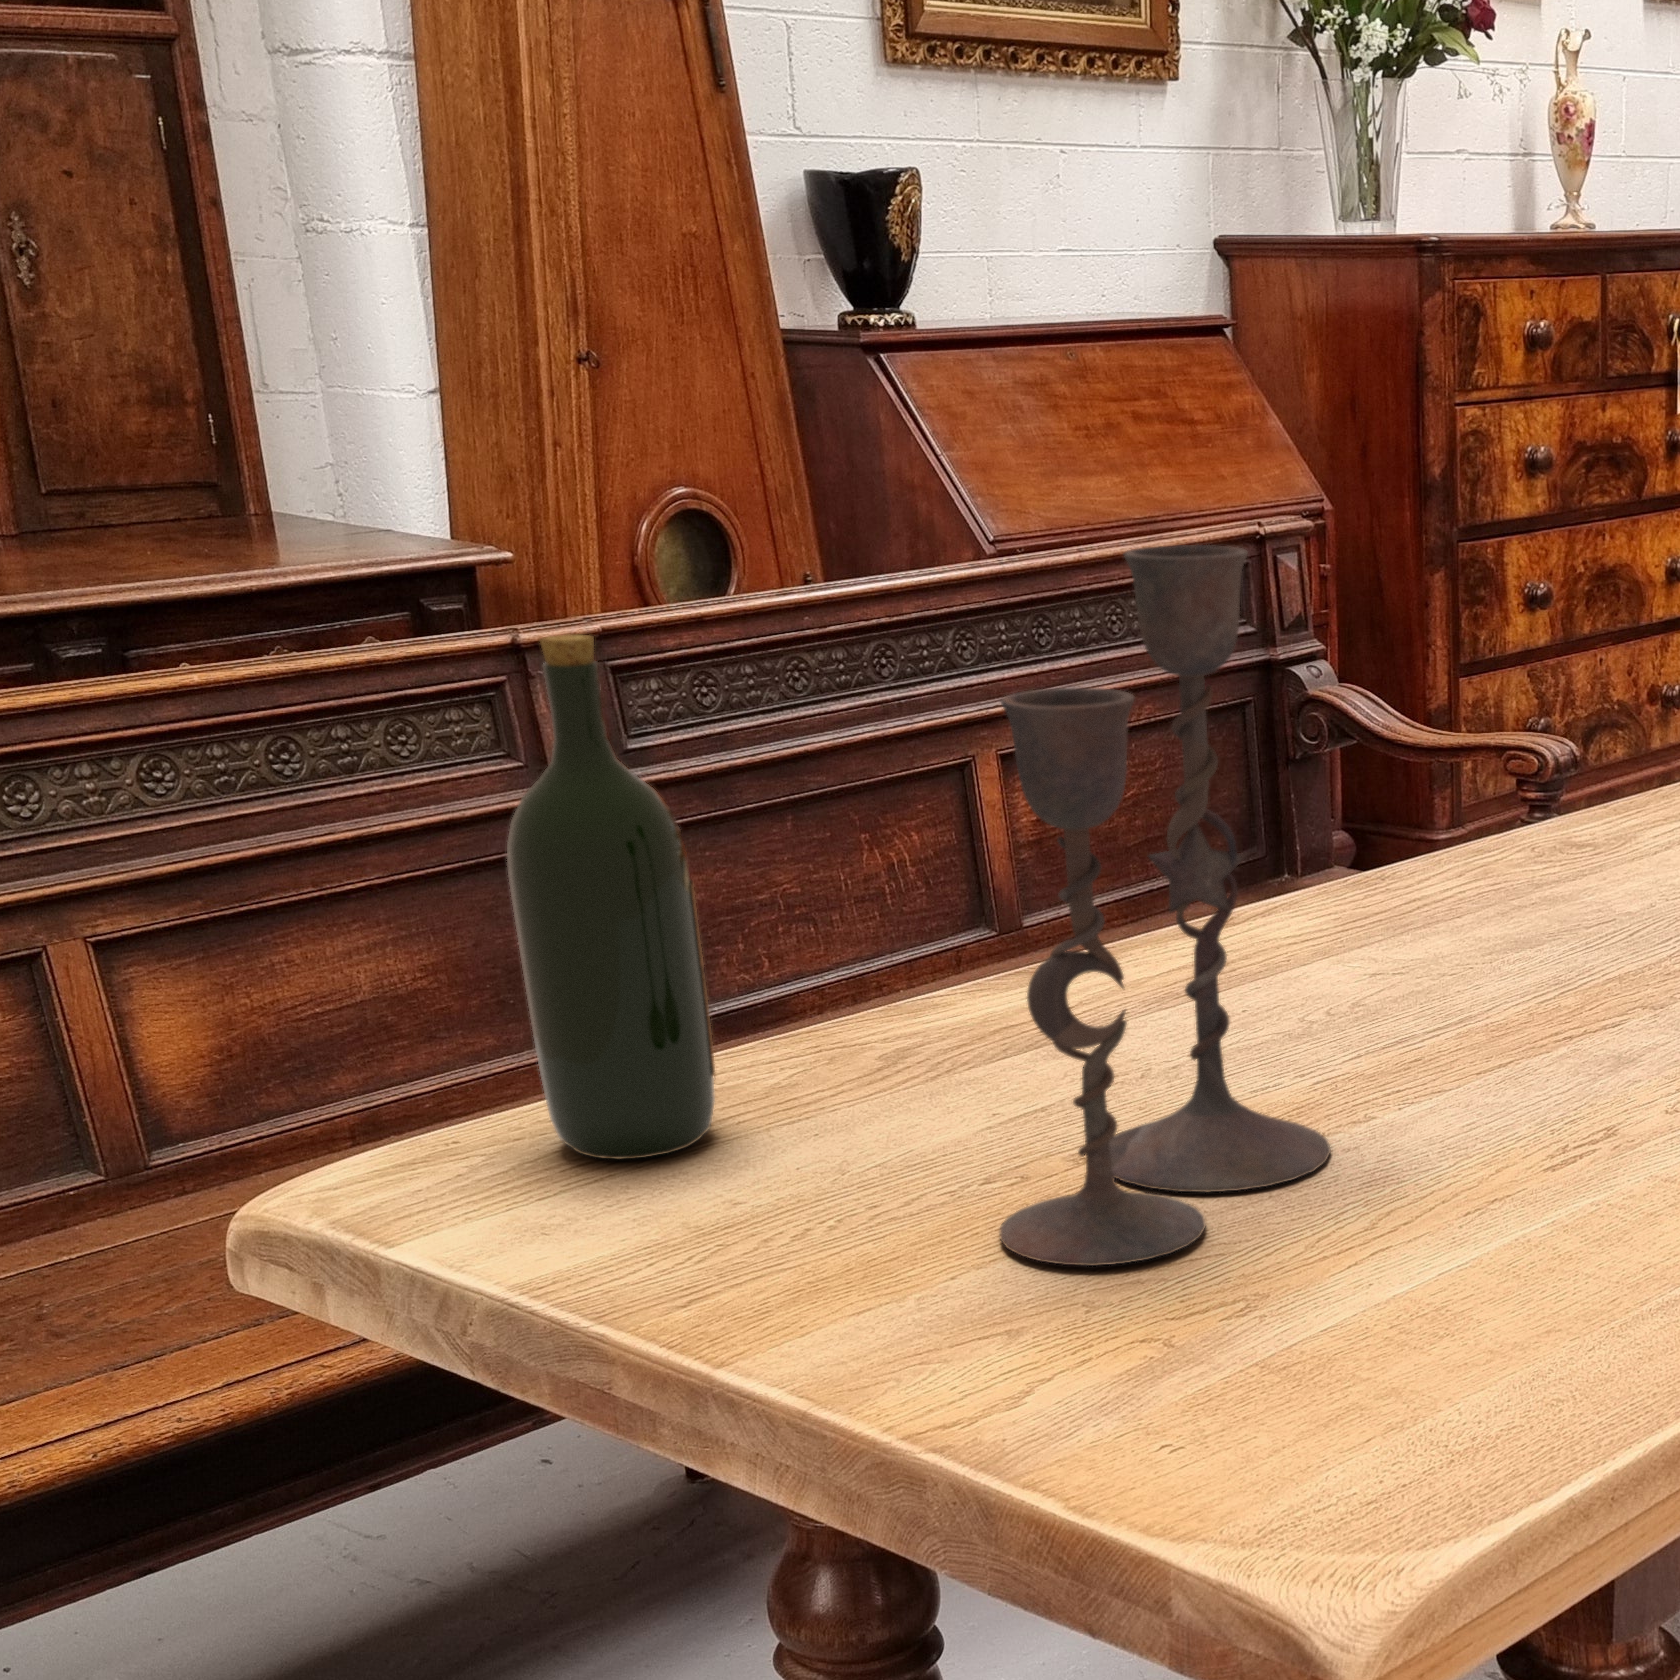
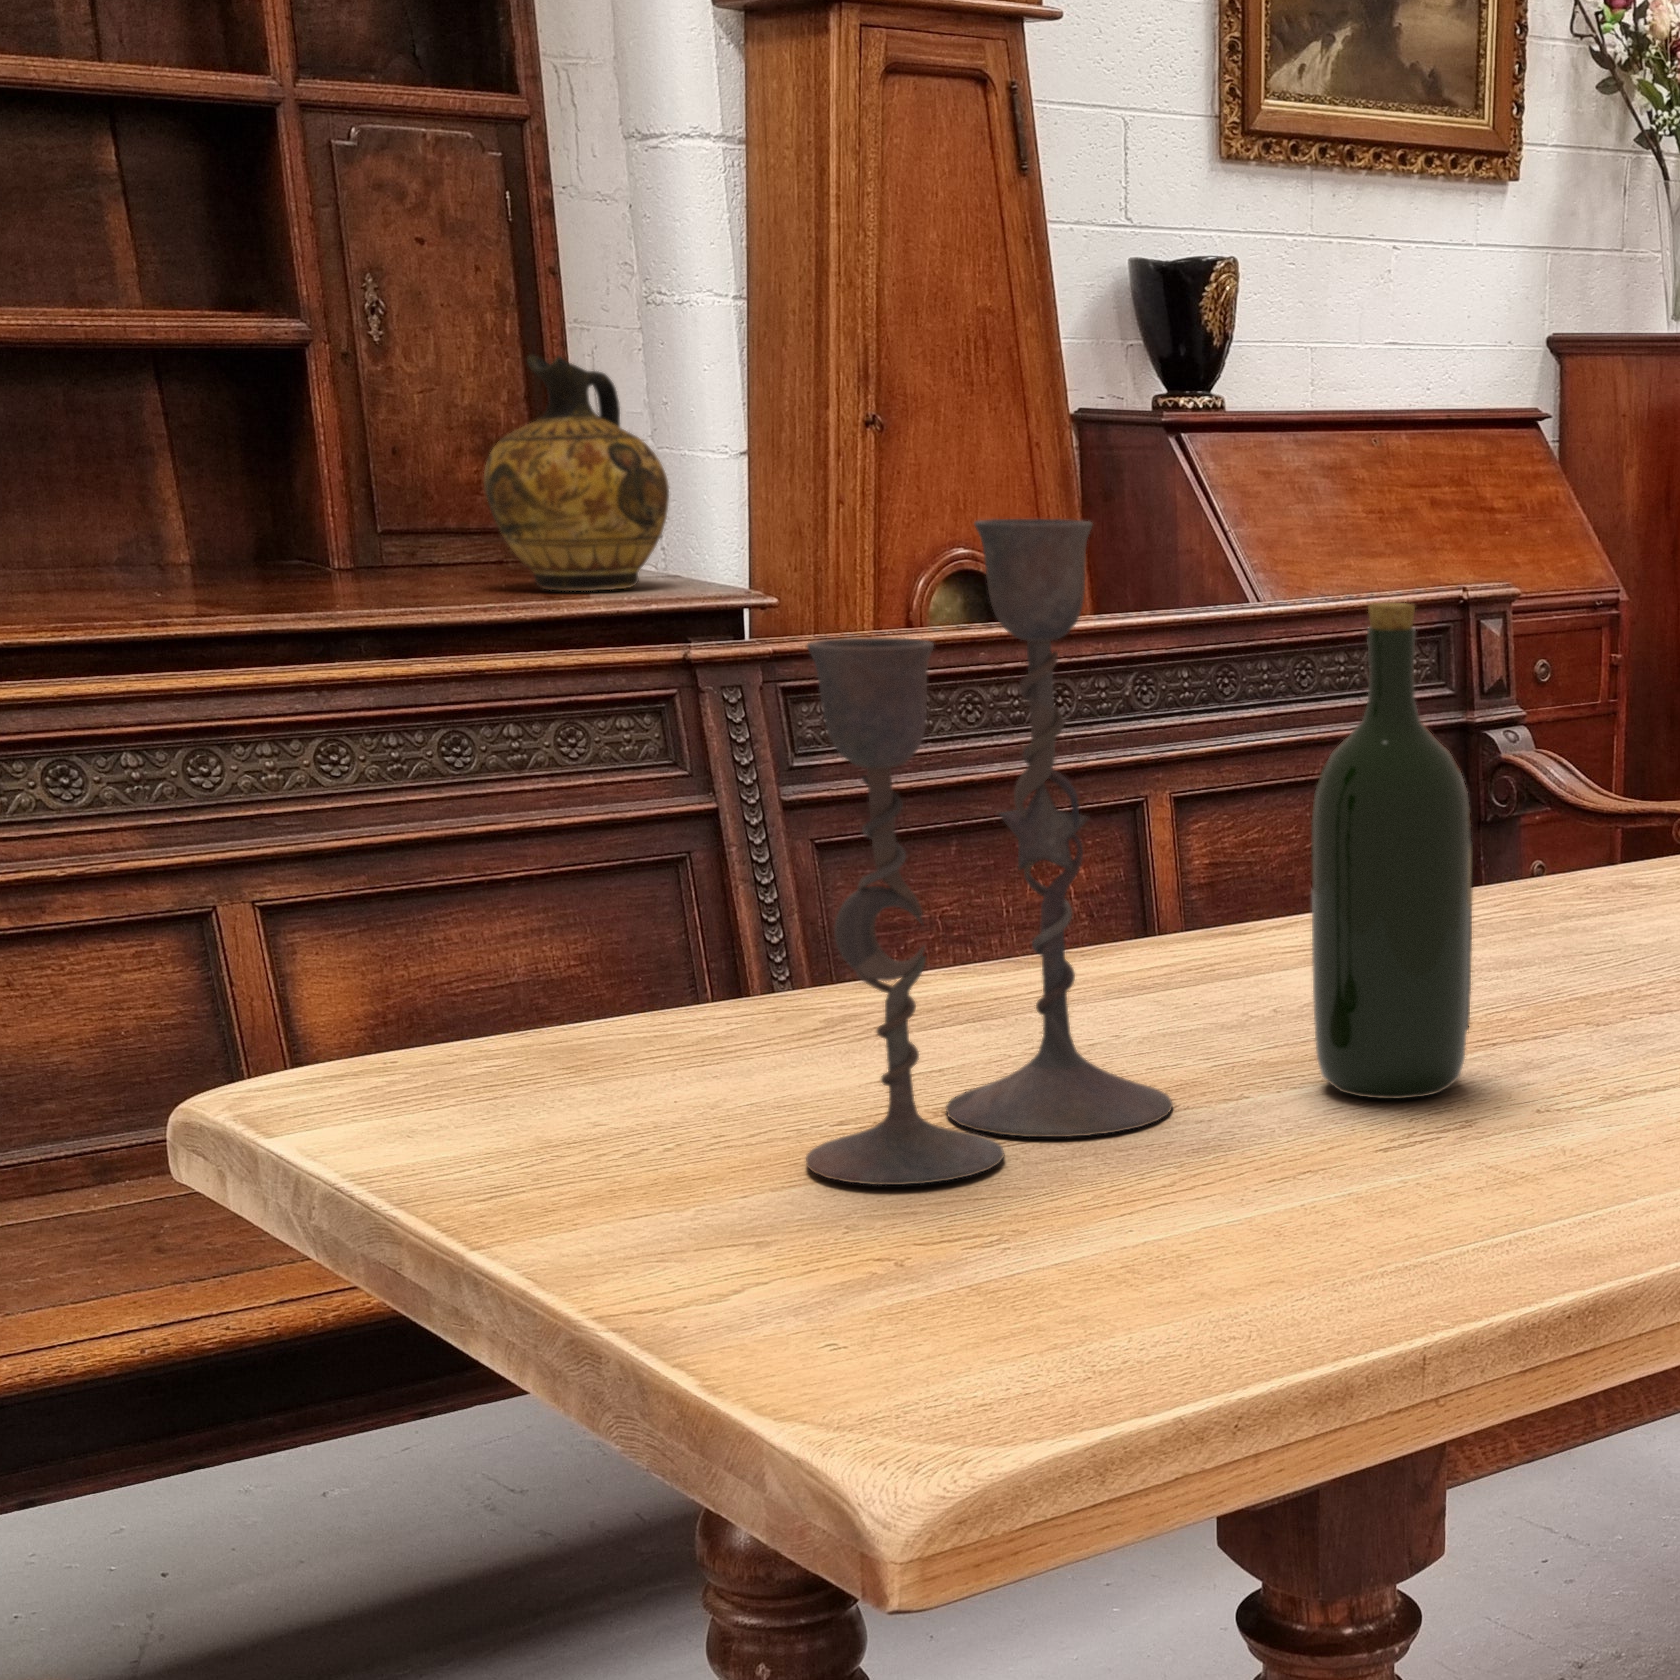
ceramic jug: none [180,300,387,554] -> present [484,355,669,591]
wine bottle: present [507,635,715,1159] -> present [1311,603,1473,1099]

